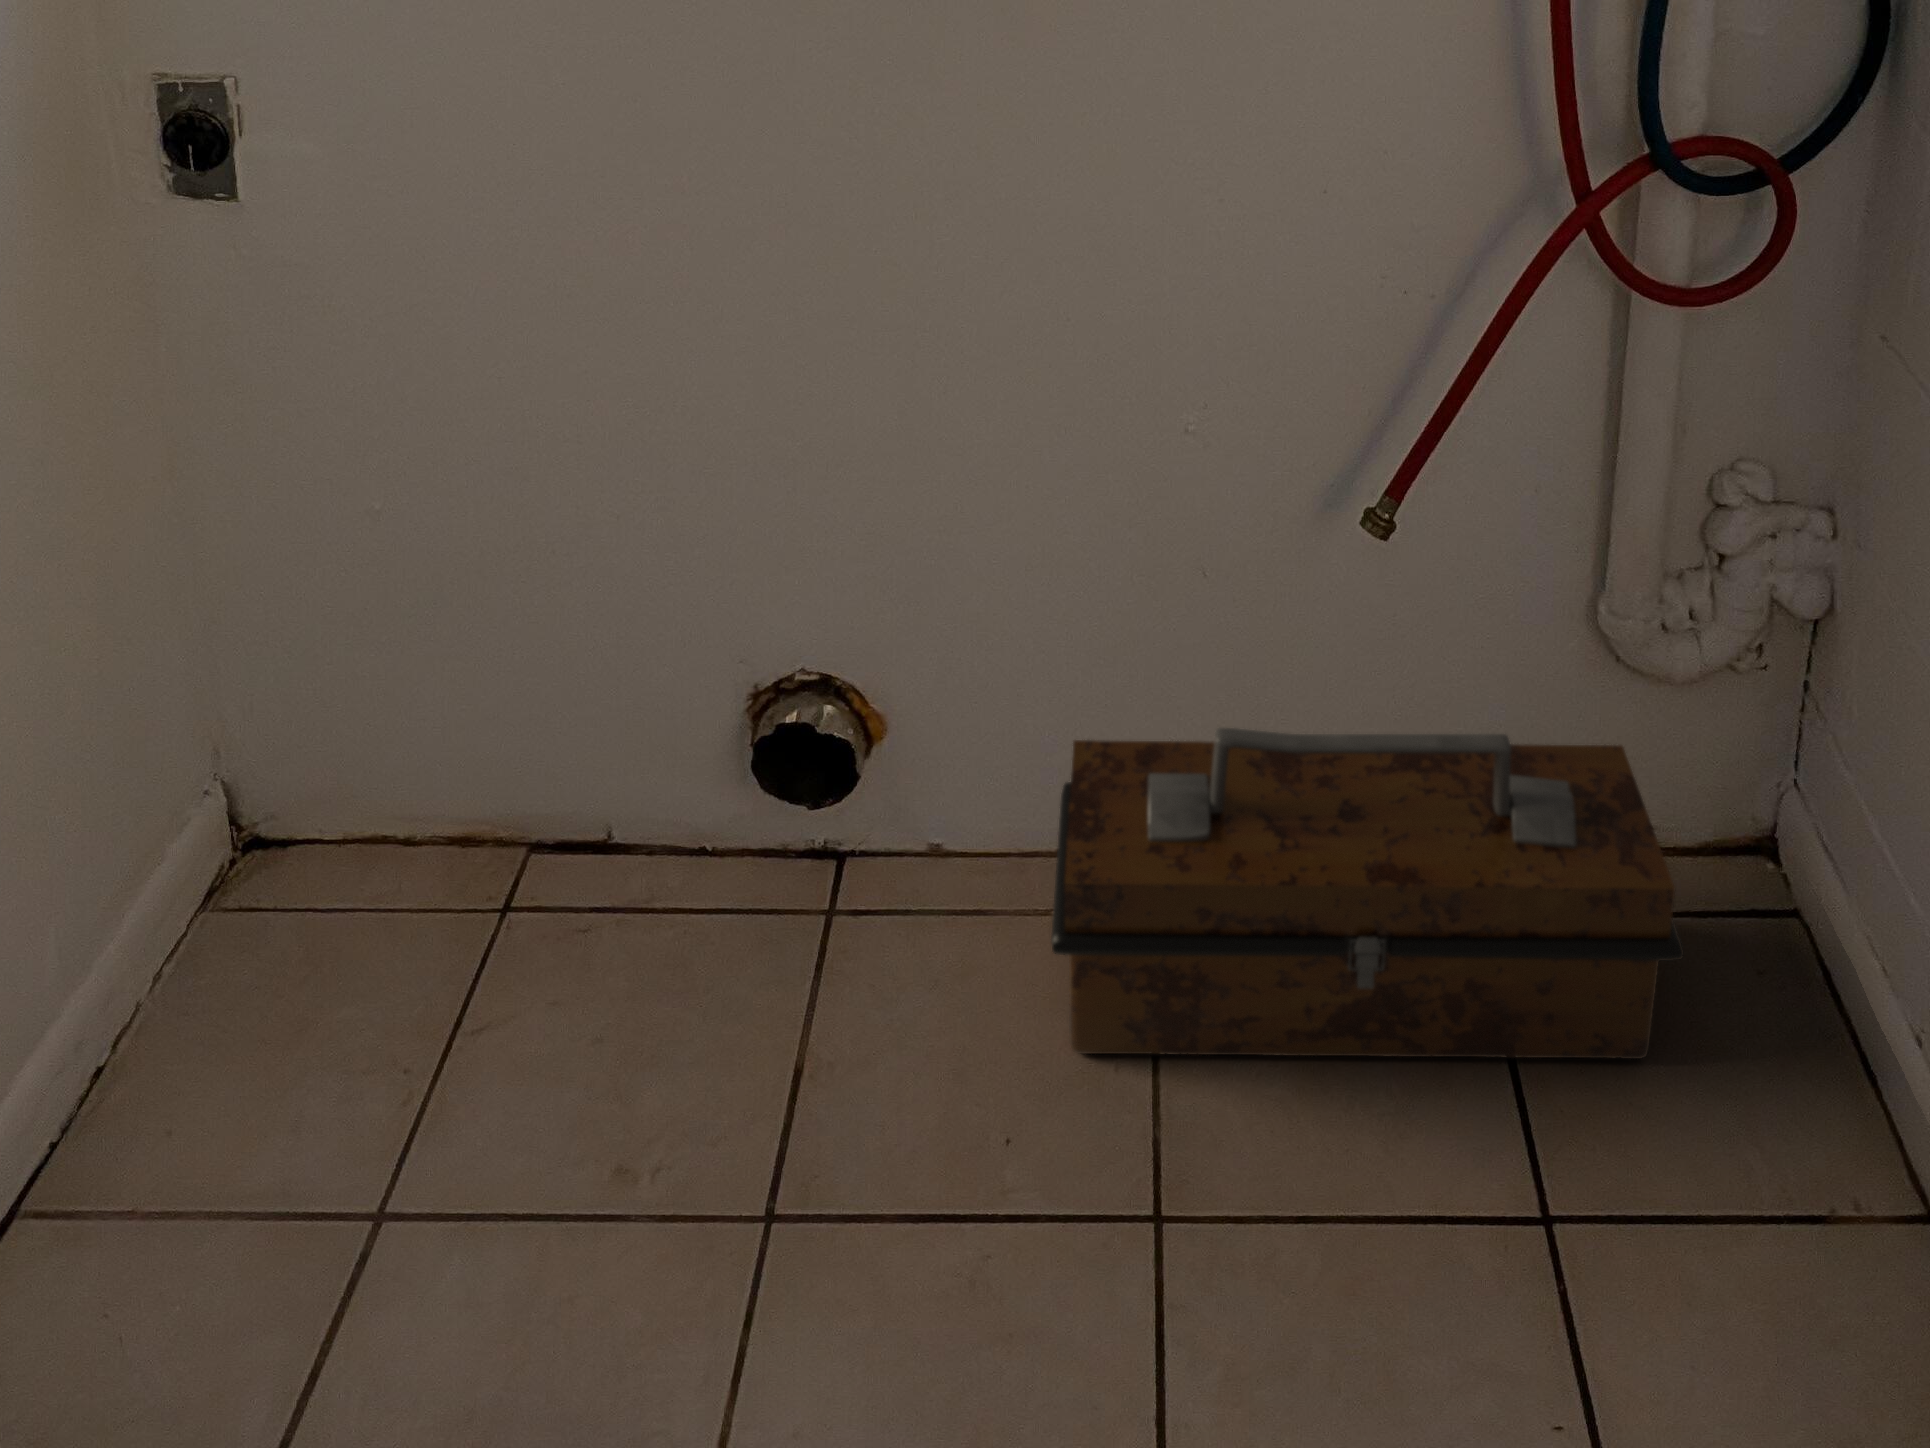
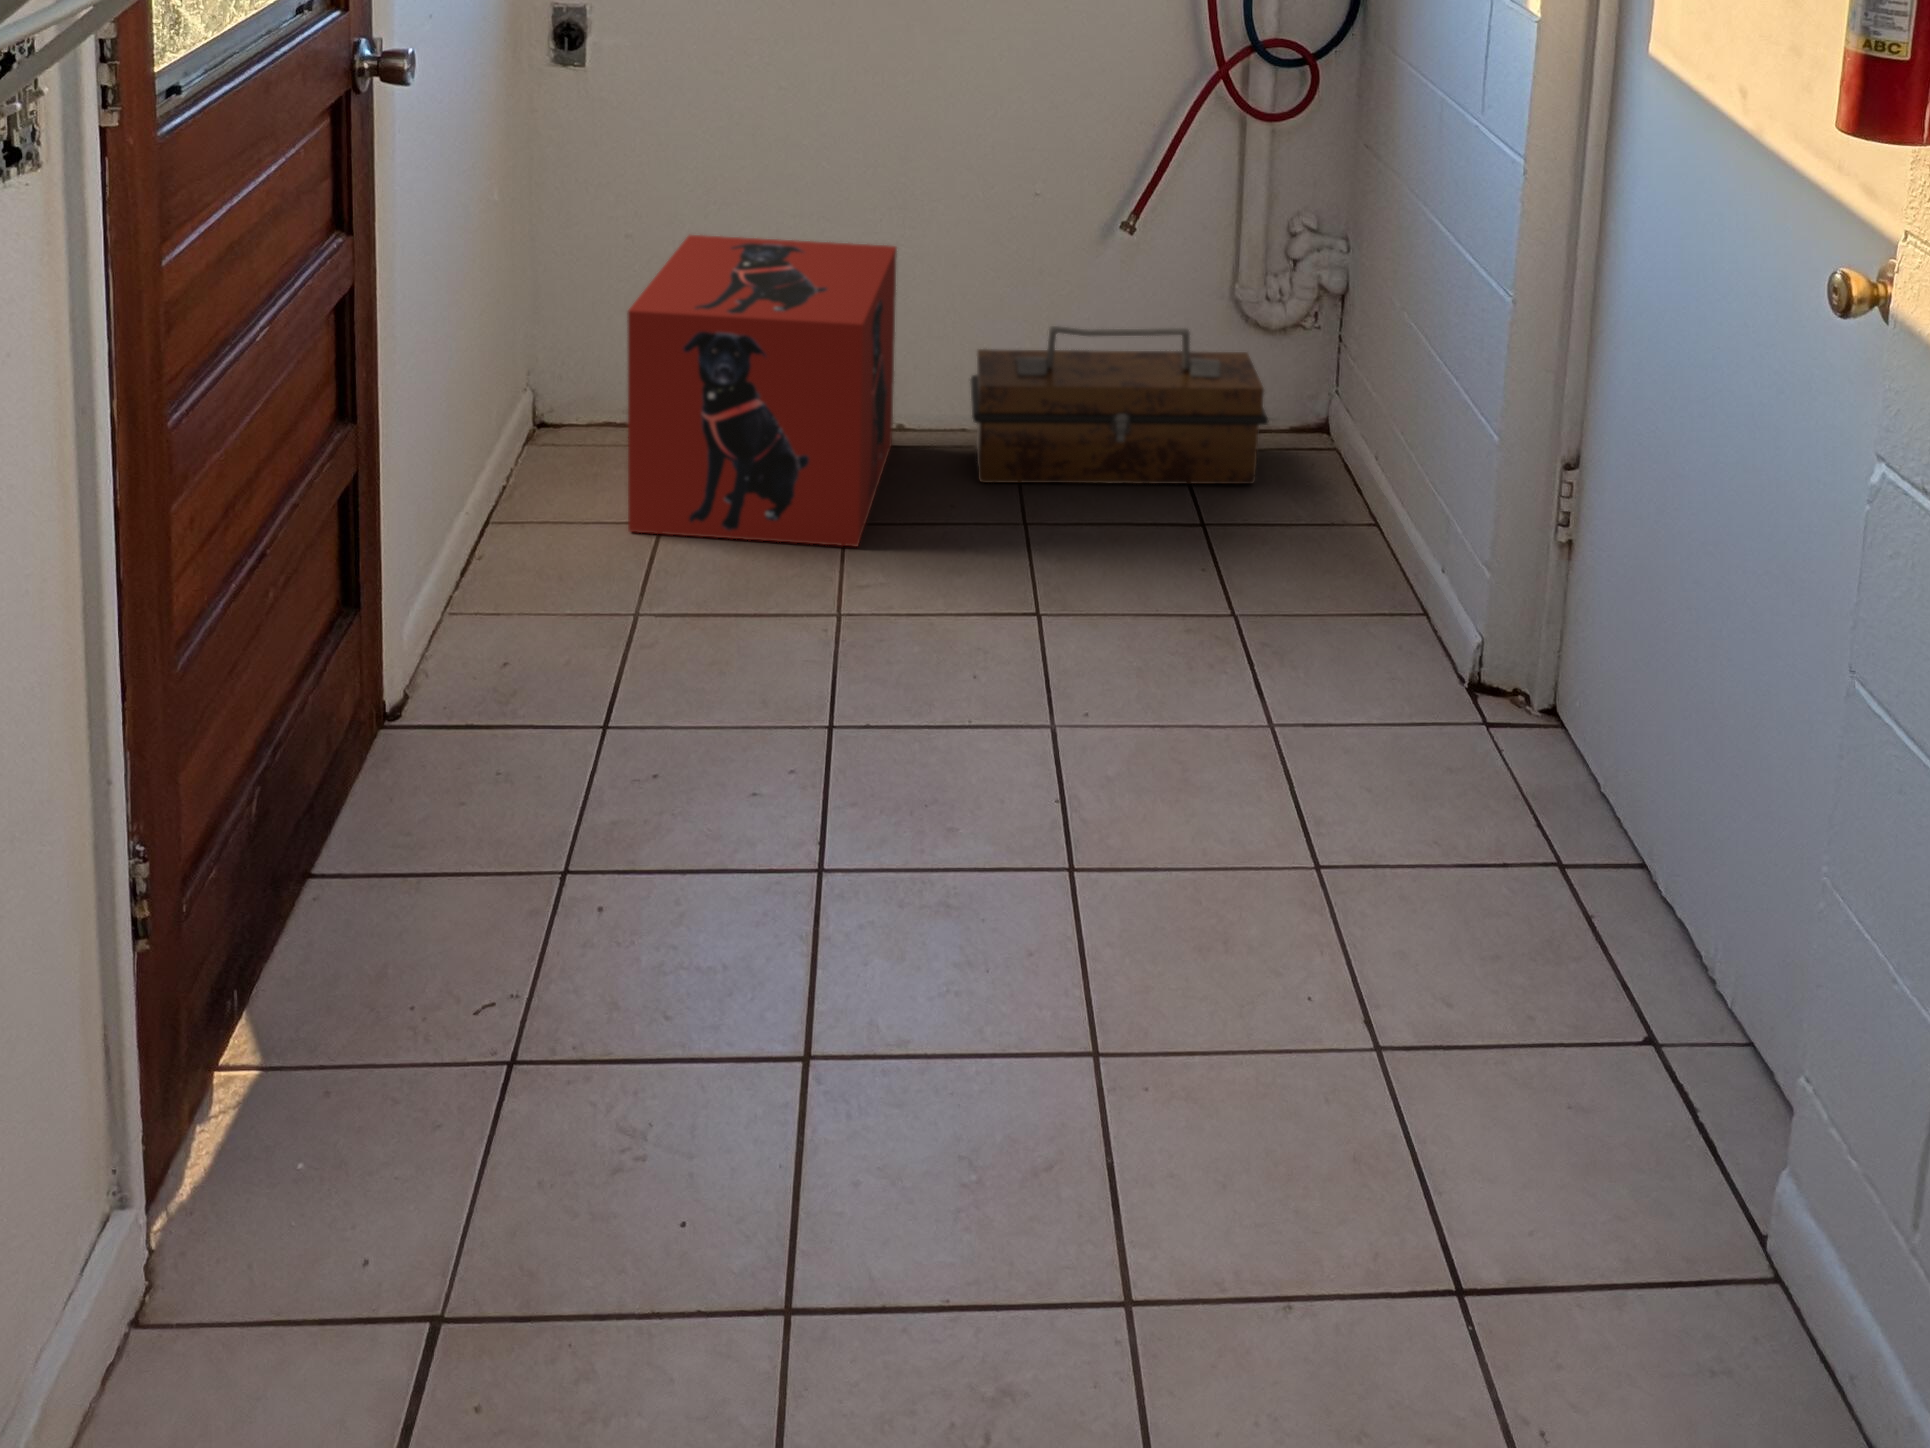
storage box: none [212,519,911,1333] -> present [627,235,897,547]

